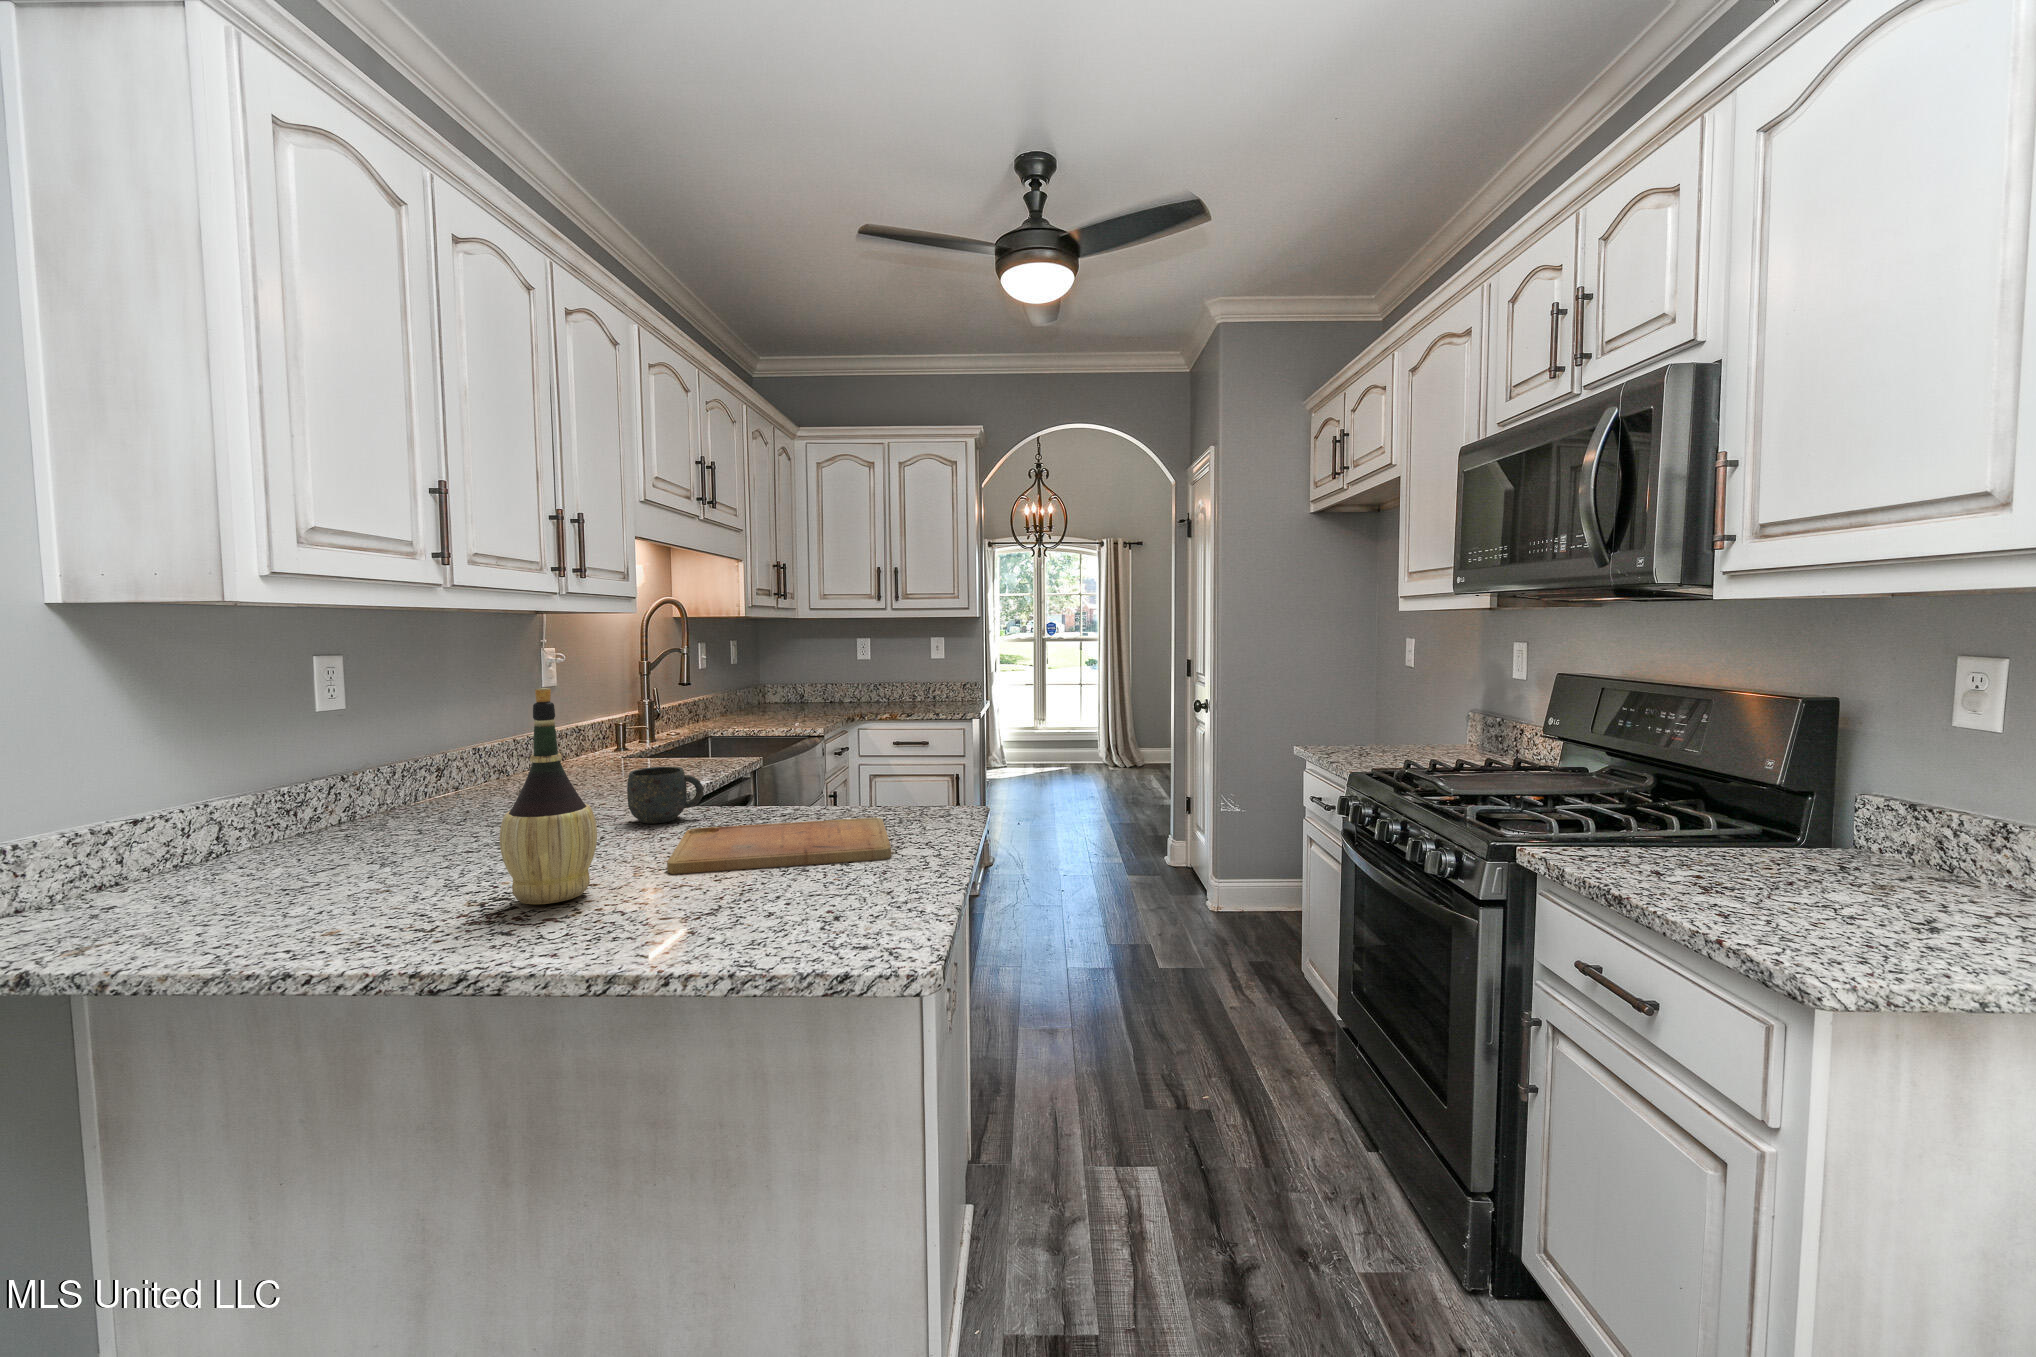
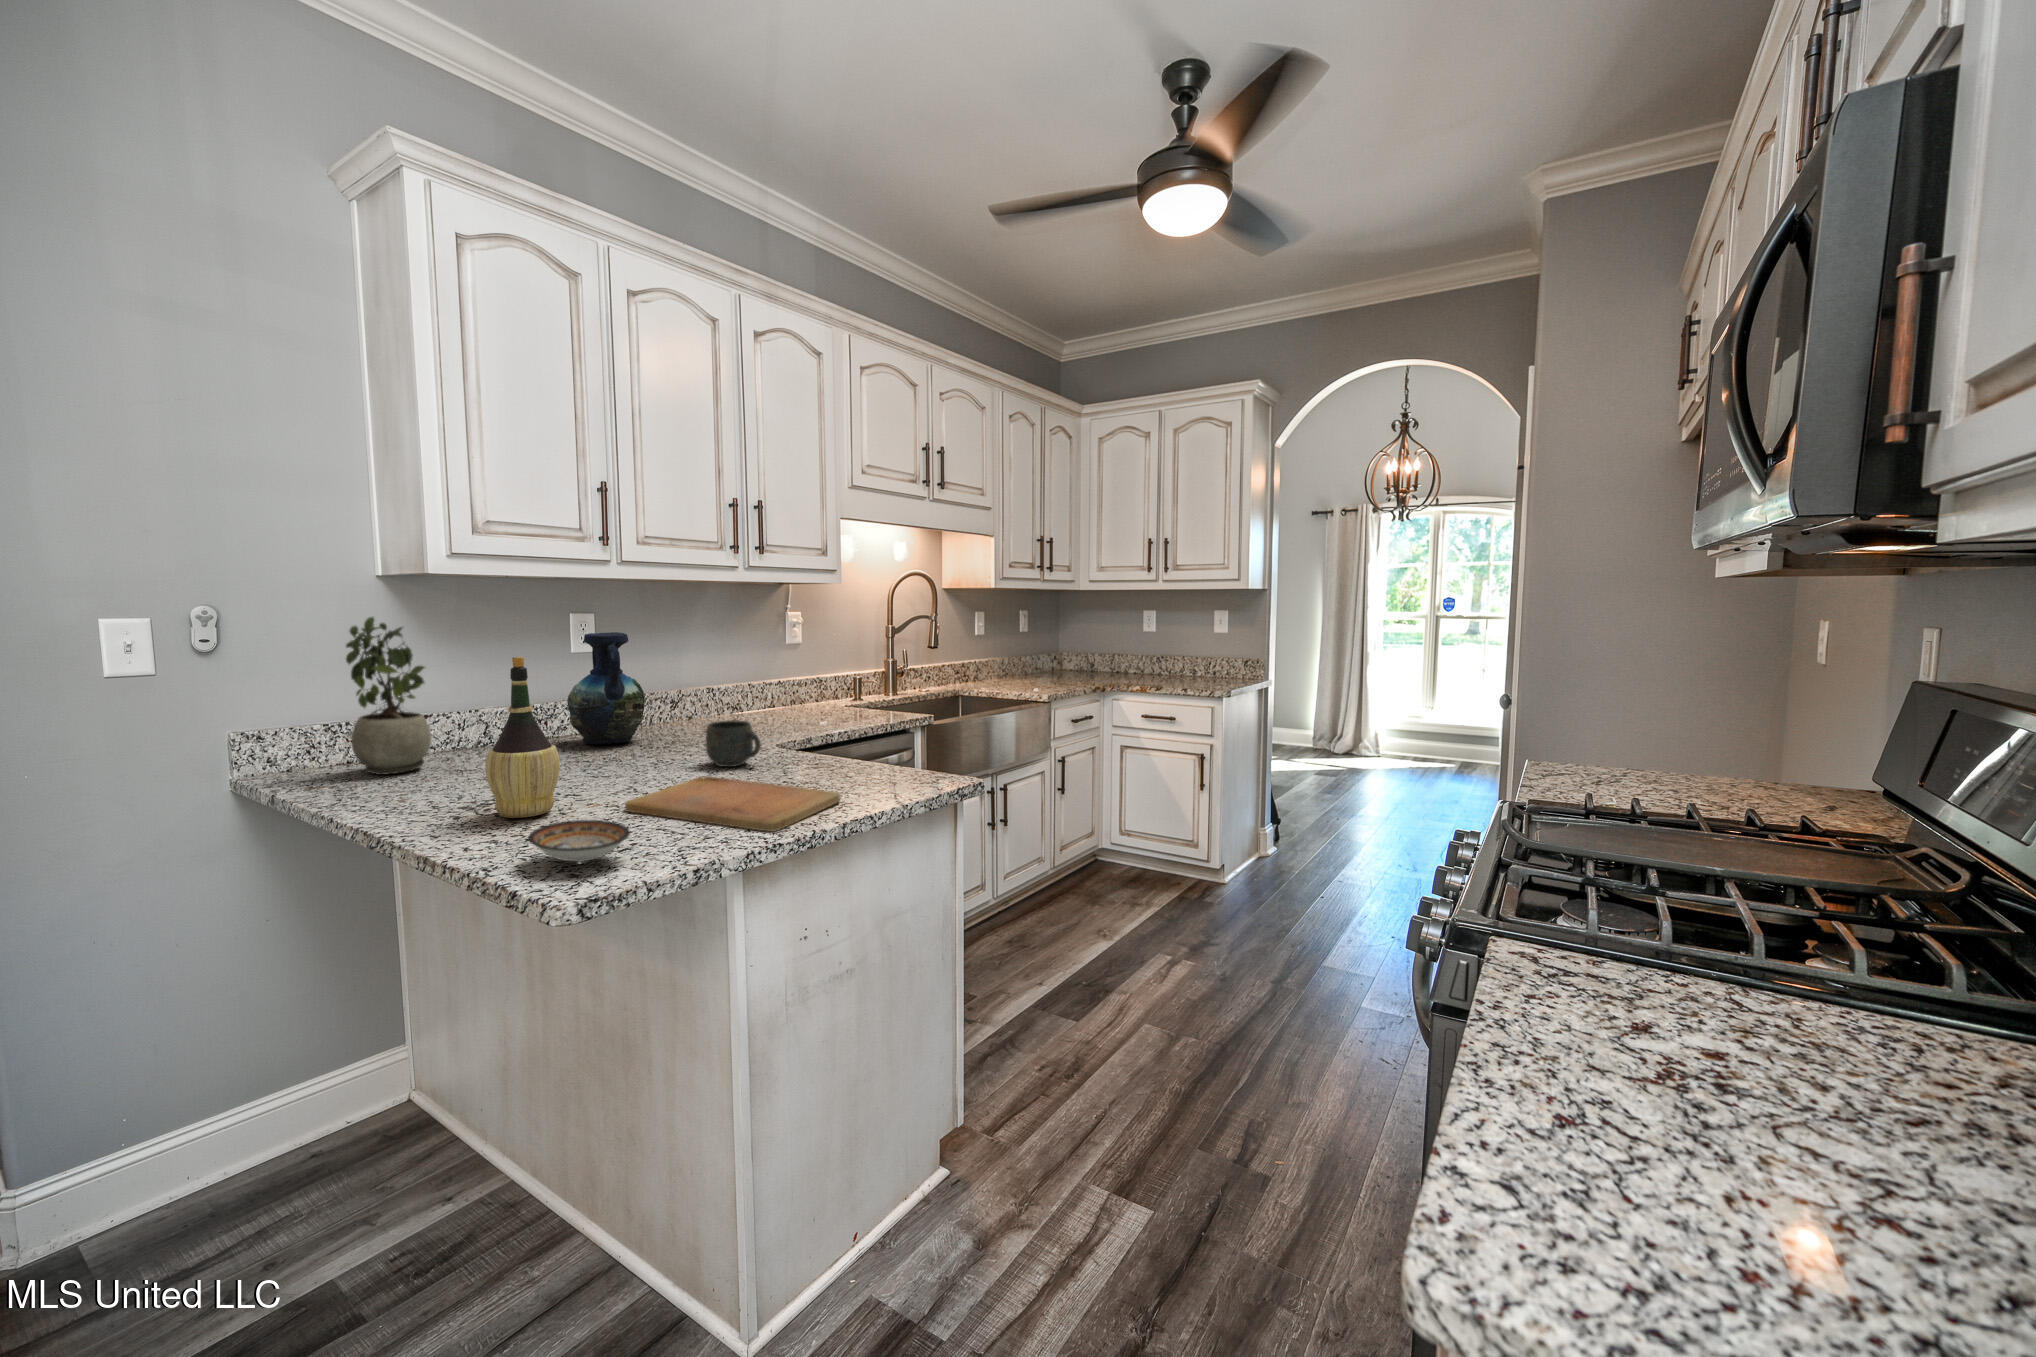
potted plant: none [60,659,263,910] -> present [346,617,431,775]
vase: none [356,675,473,830] -> present [567,632,645,744]
ceramic bowl: none [706,867,832,917] -> present [528,820,630,862]

